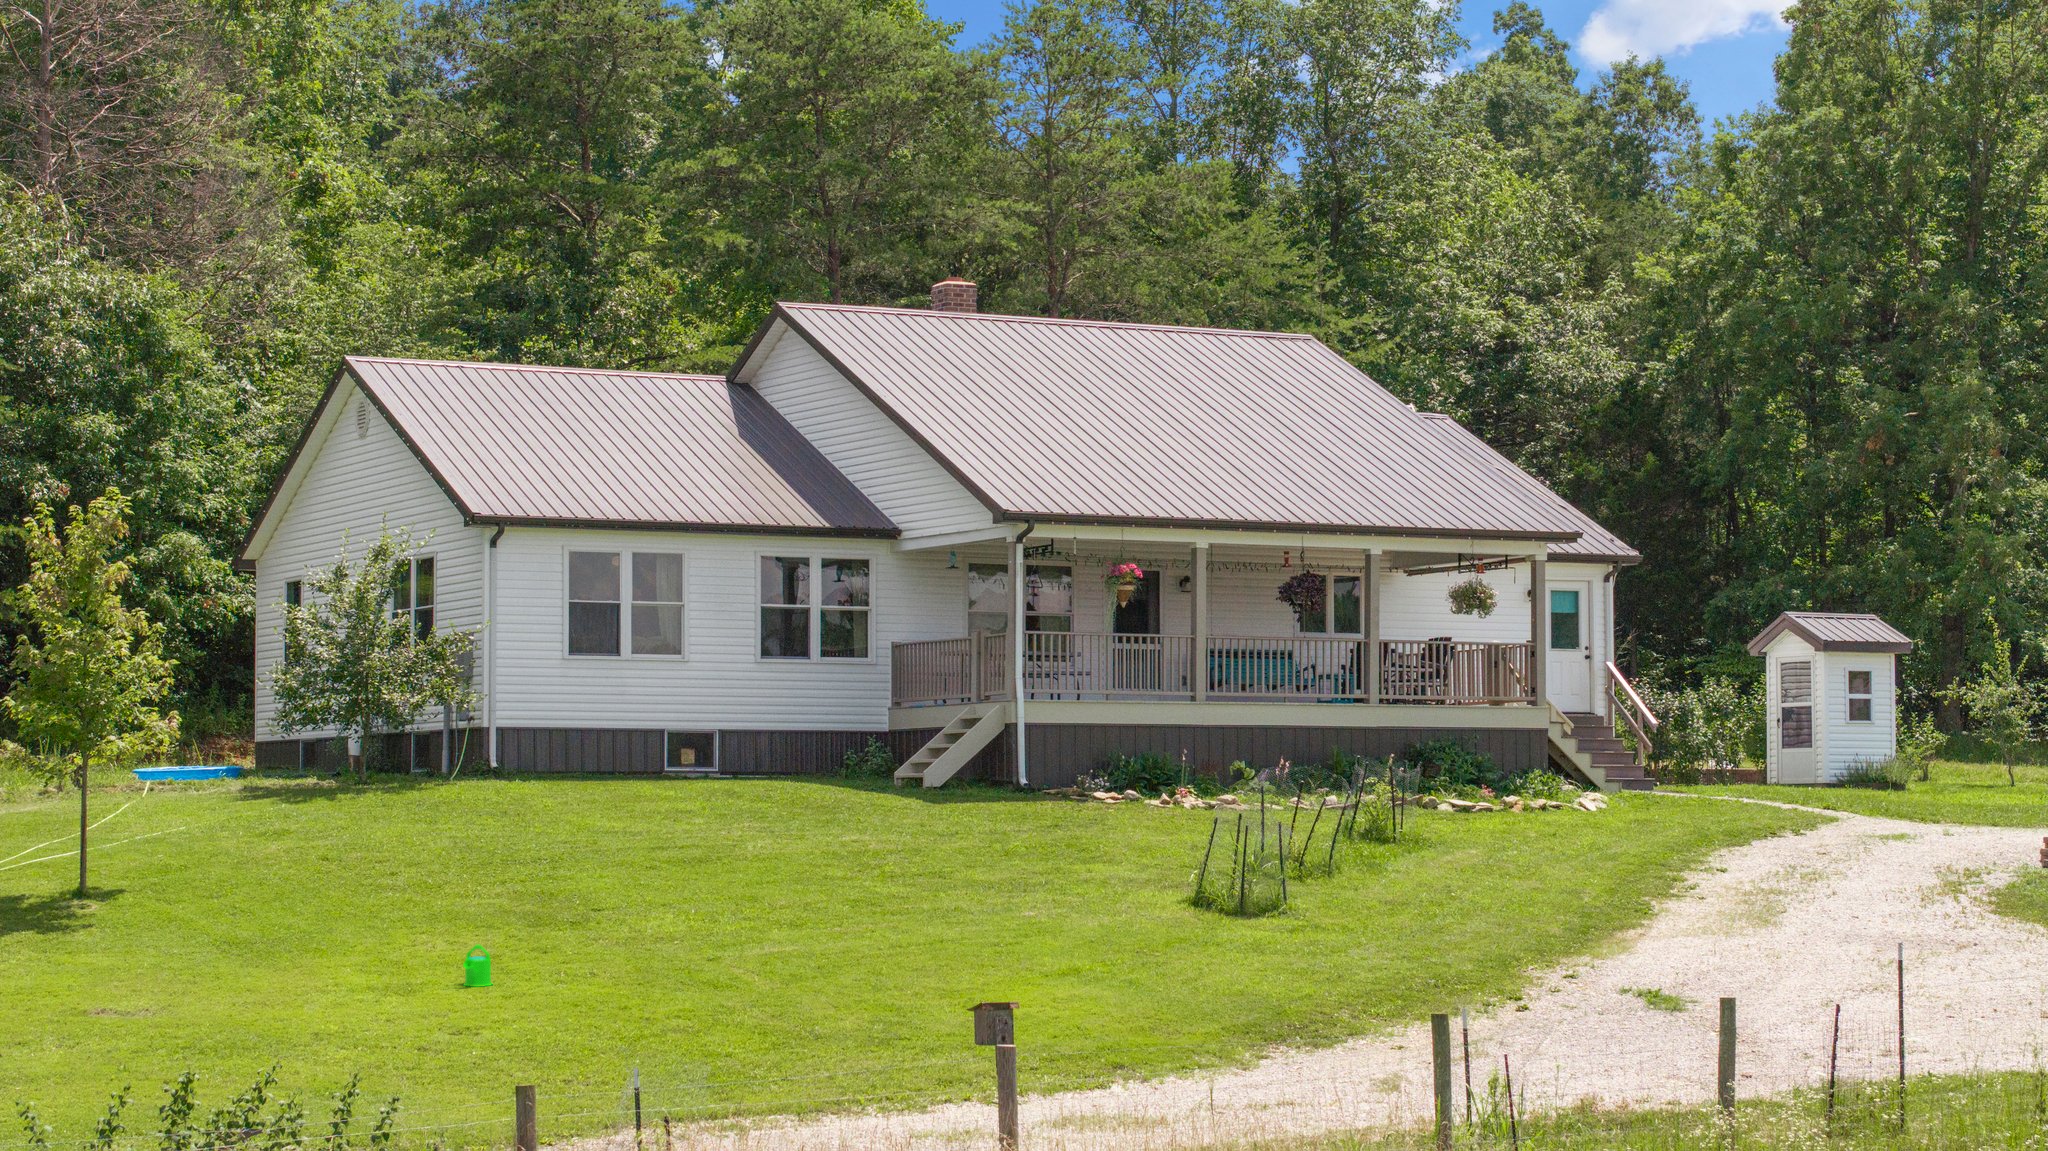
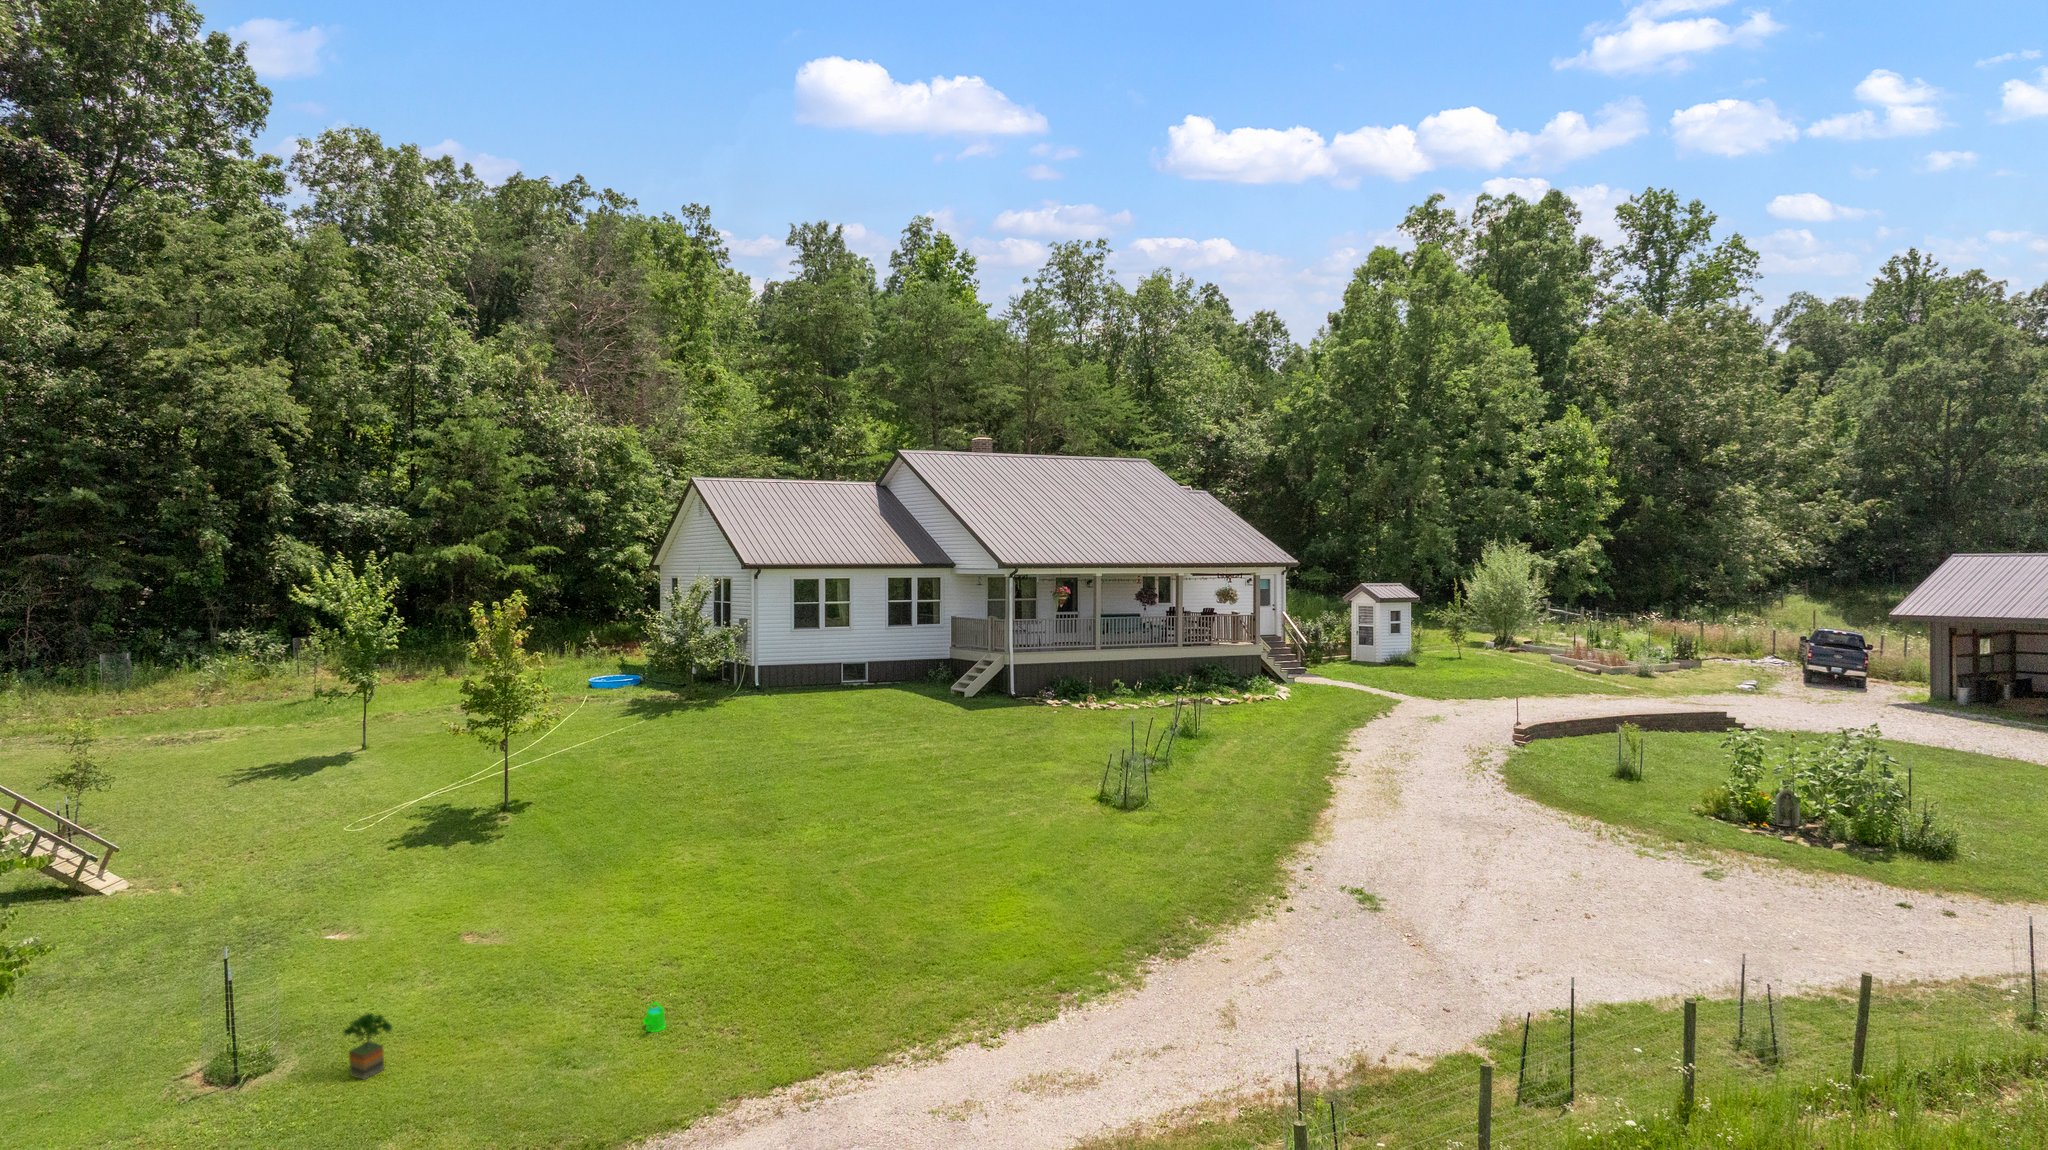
potted tree: none [43,916,114,1003] -> present [344,1013,393,1080]

